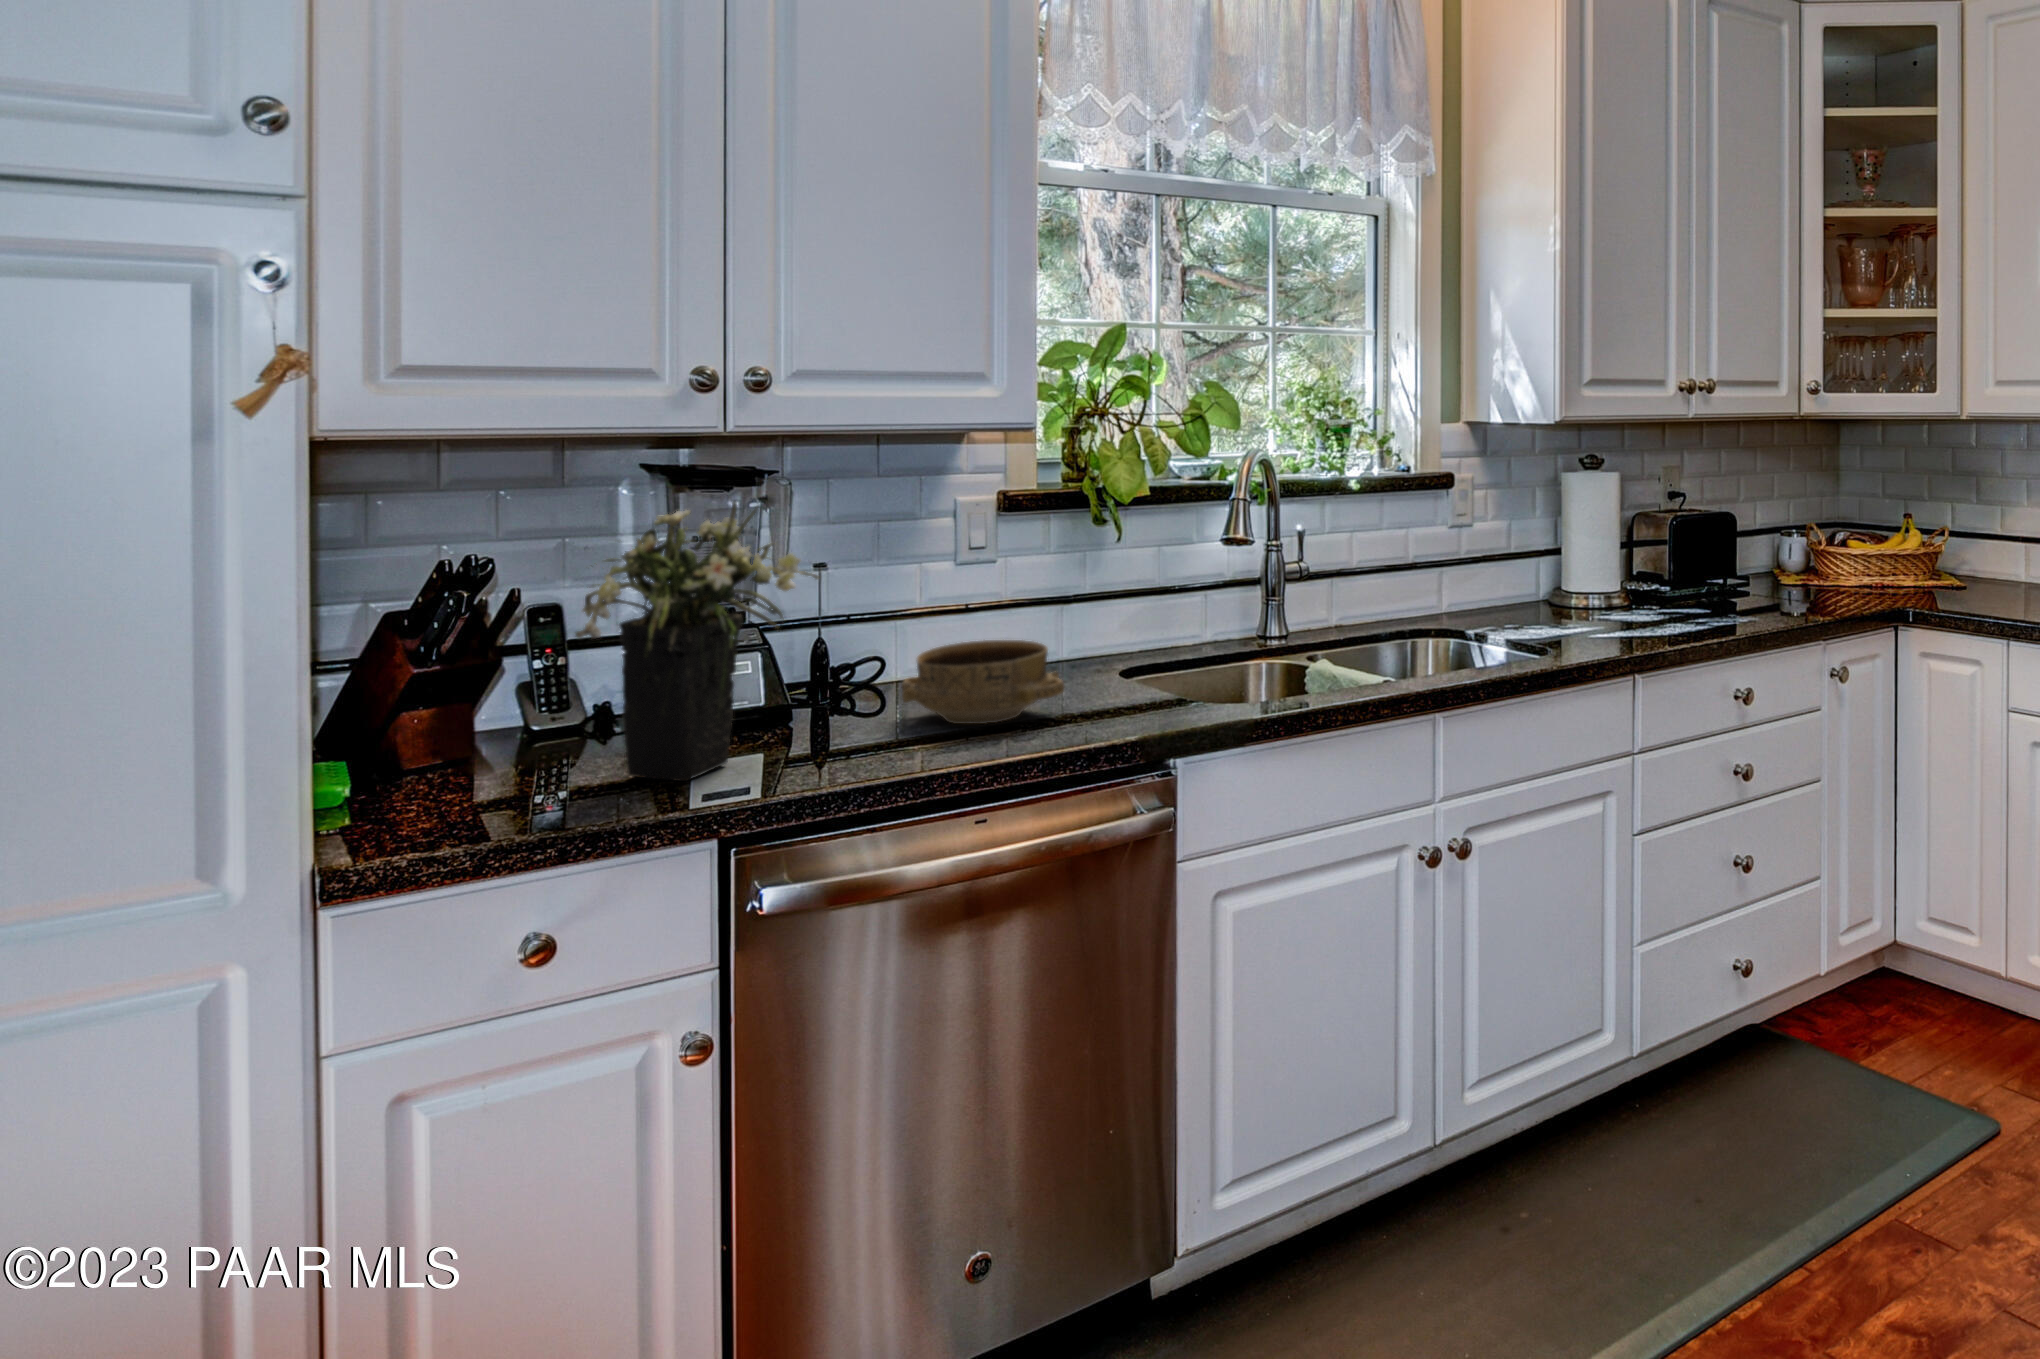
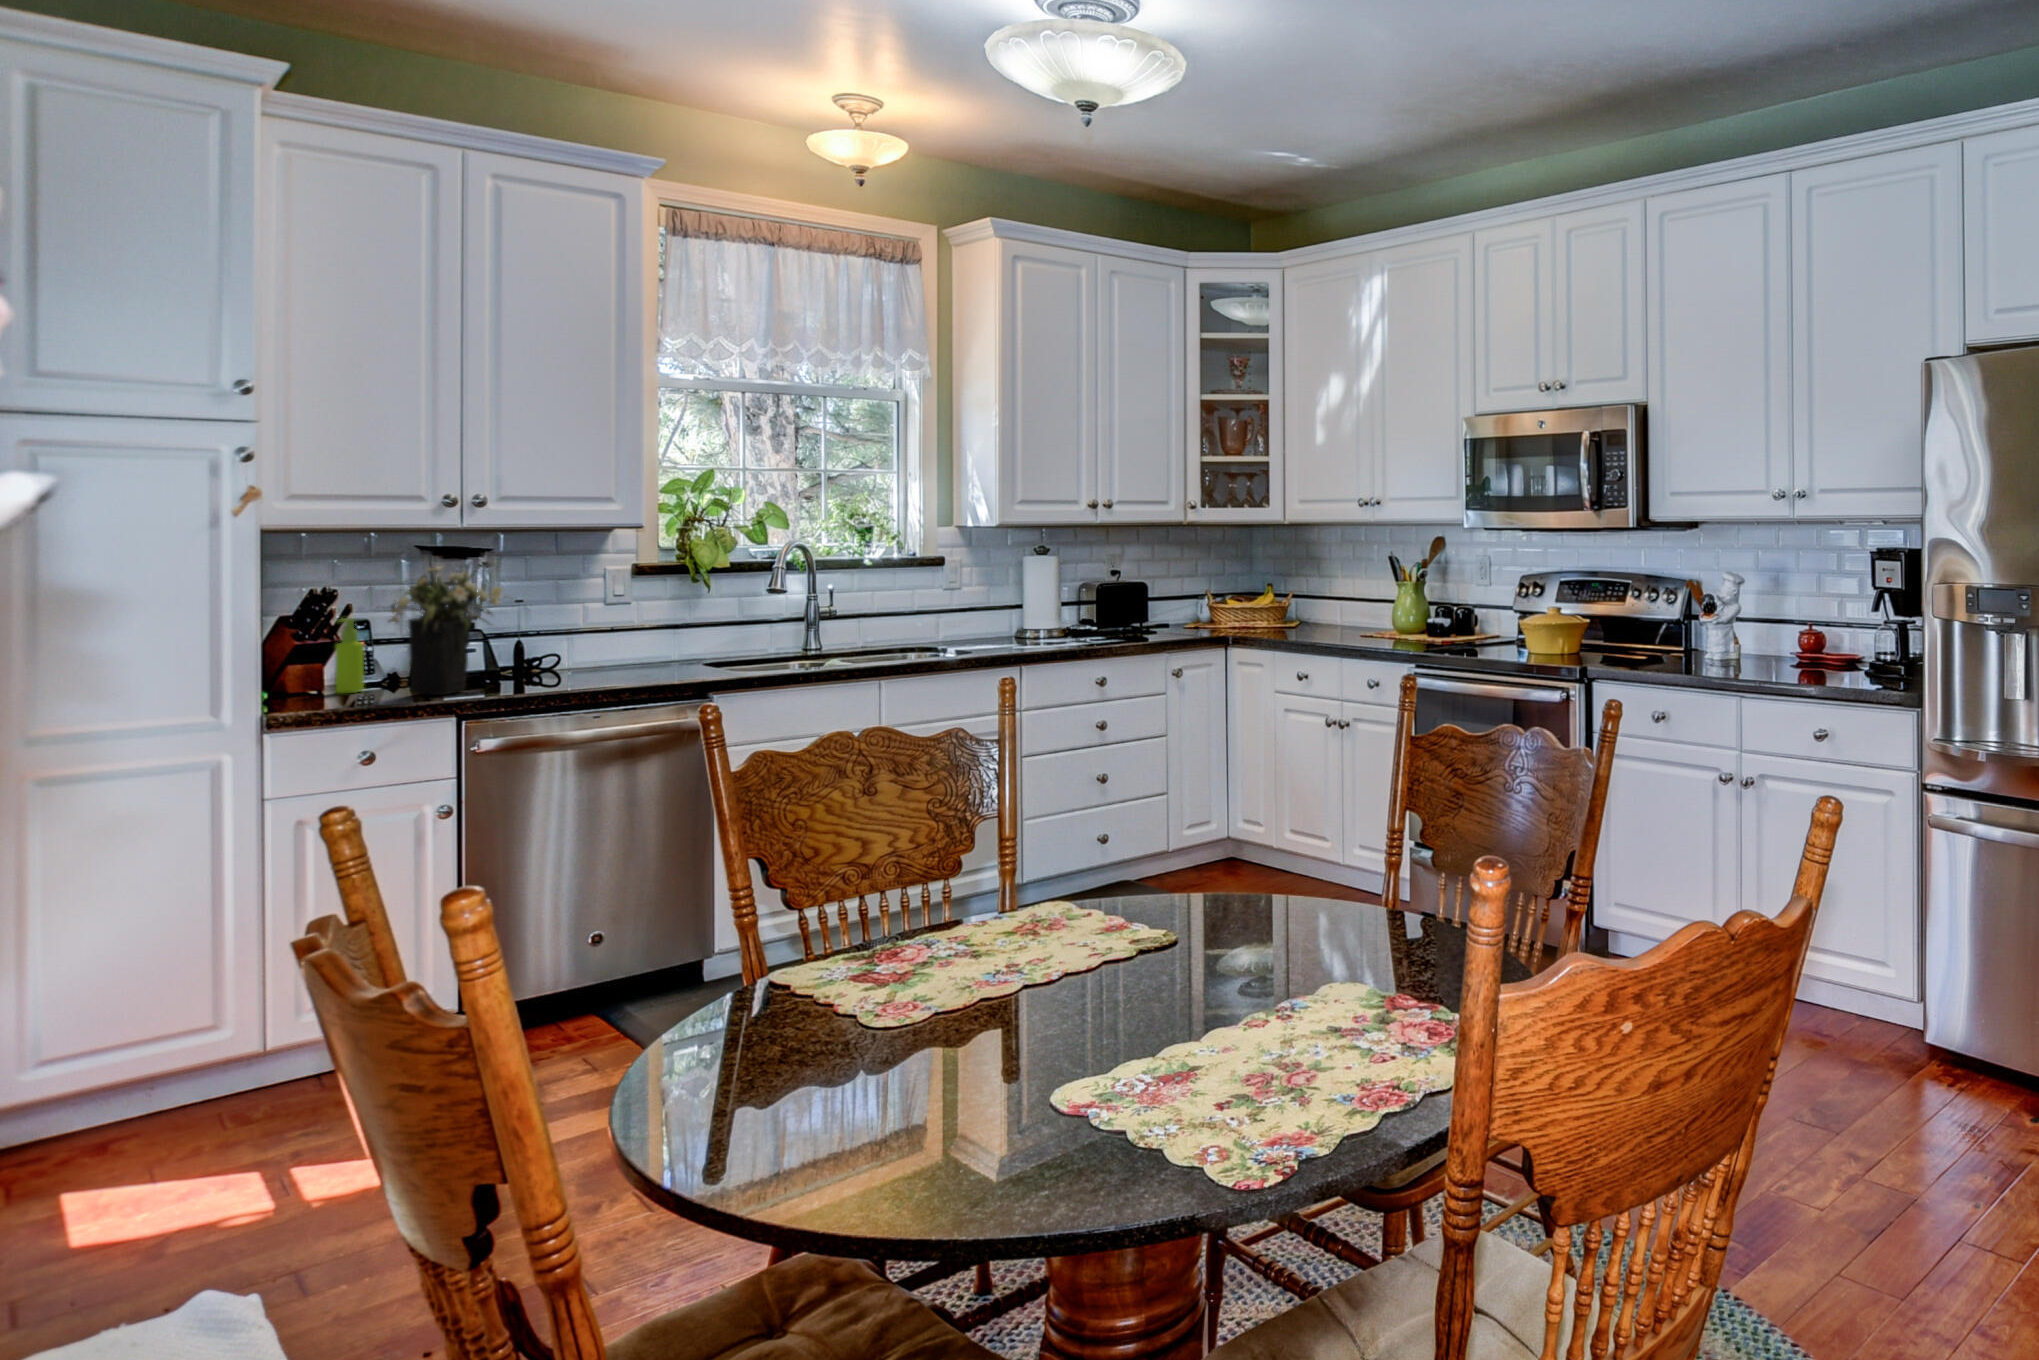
soap dispenser: none [490,610,543,765] -> present [336,618,364,693]
ceramic bowl: present [901,640,1064,724] -> none [563,640,657,680]

